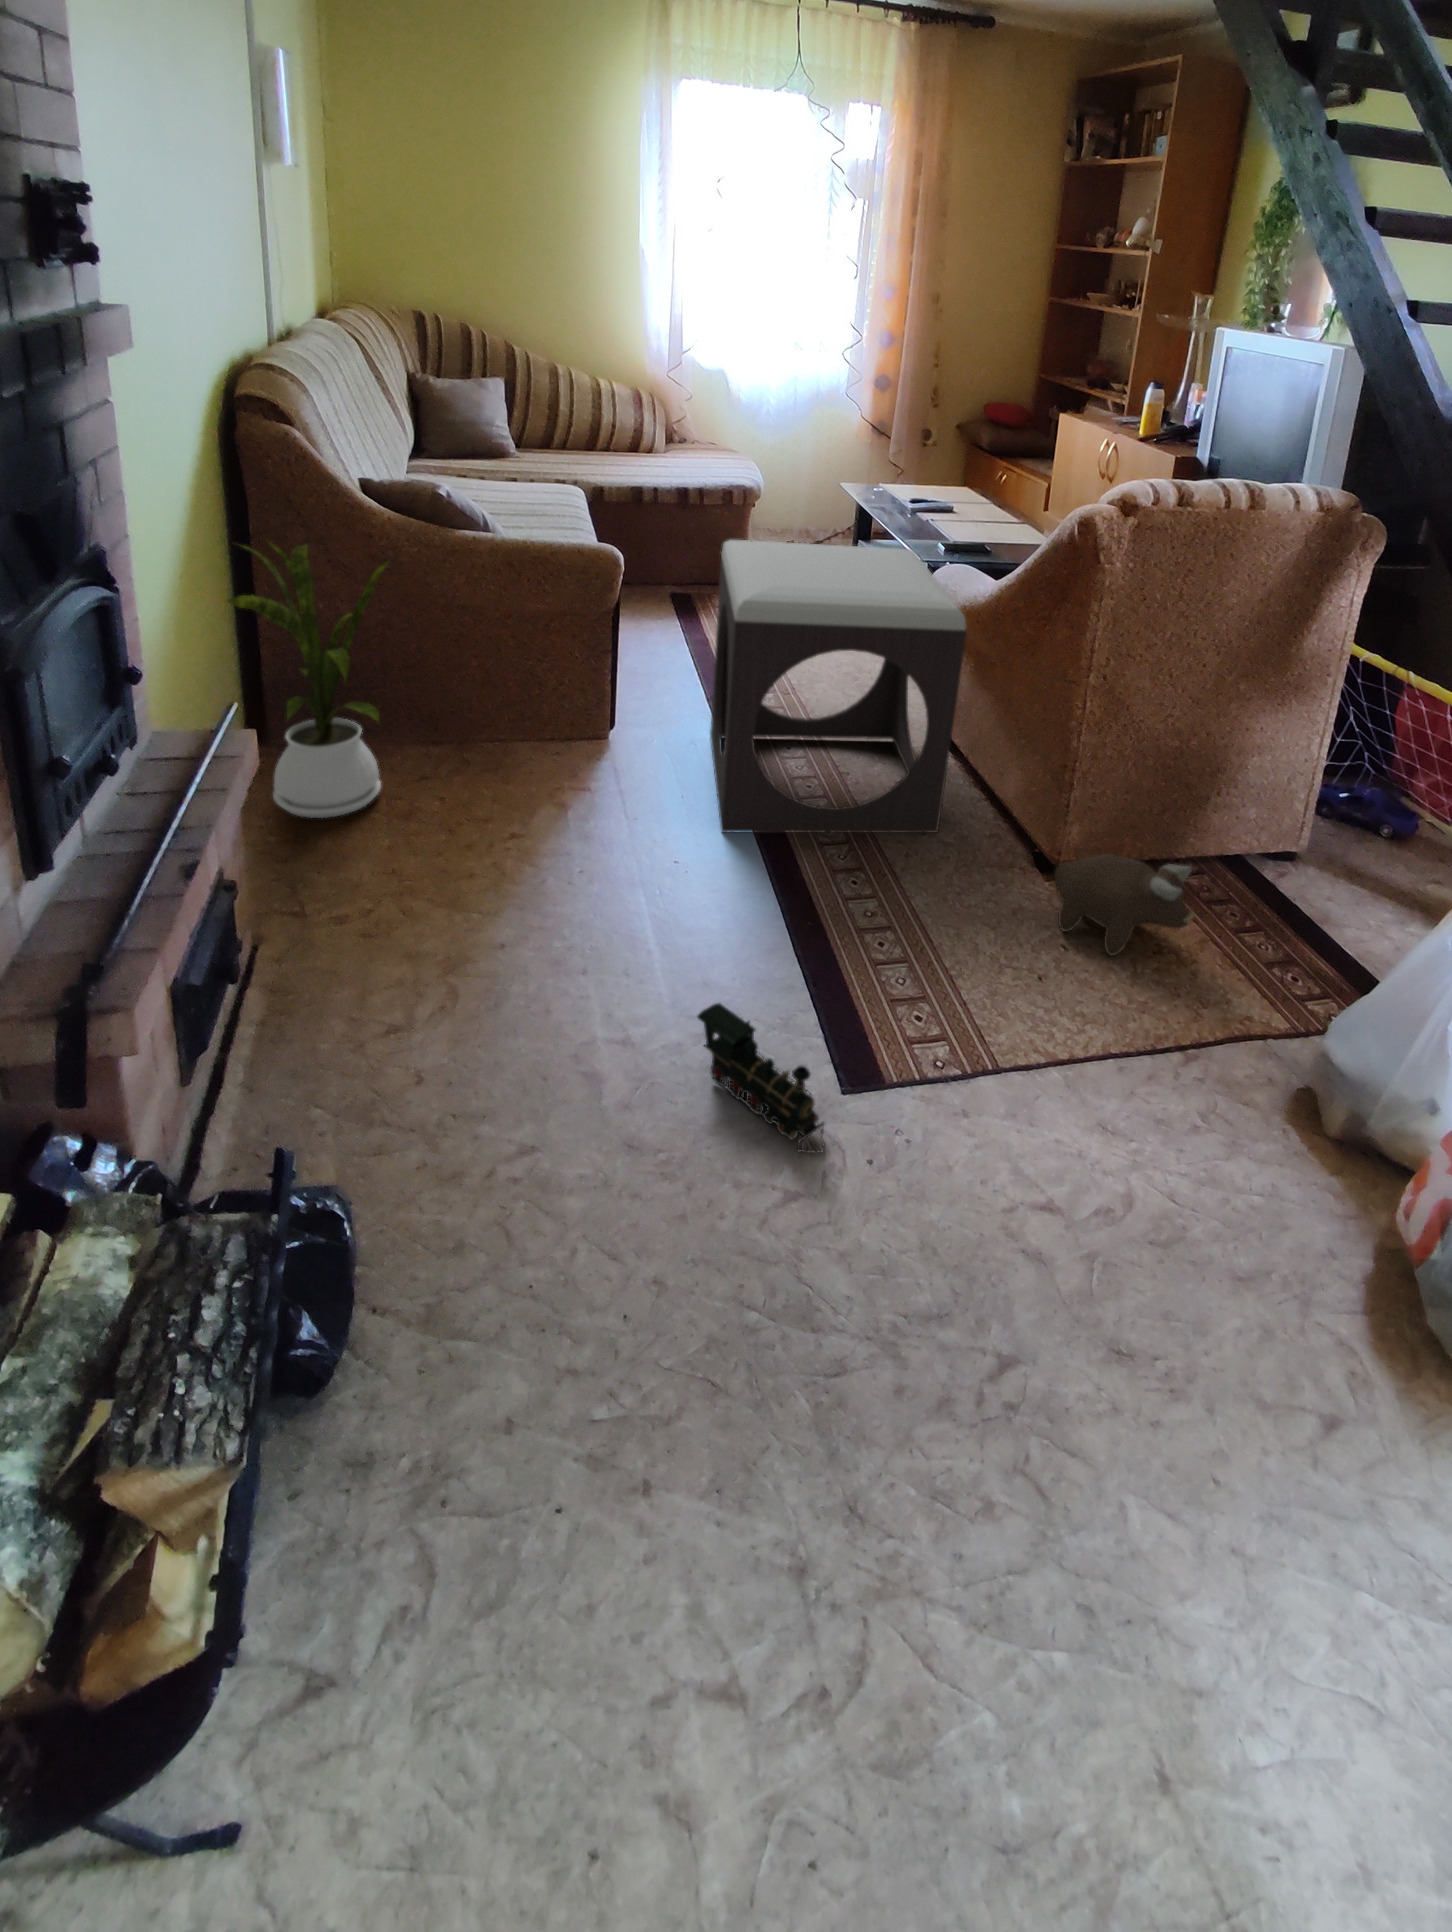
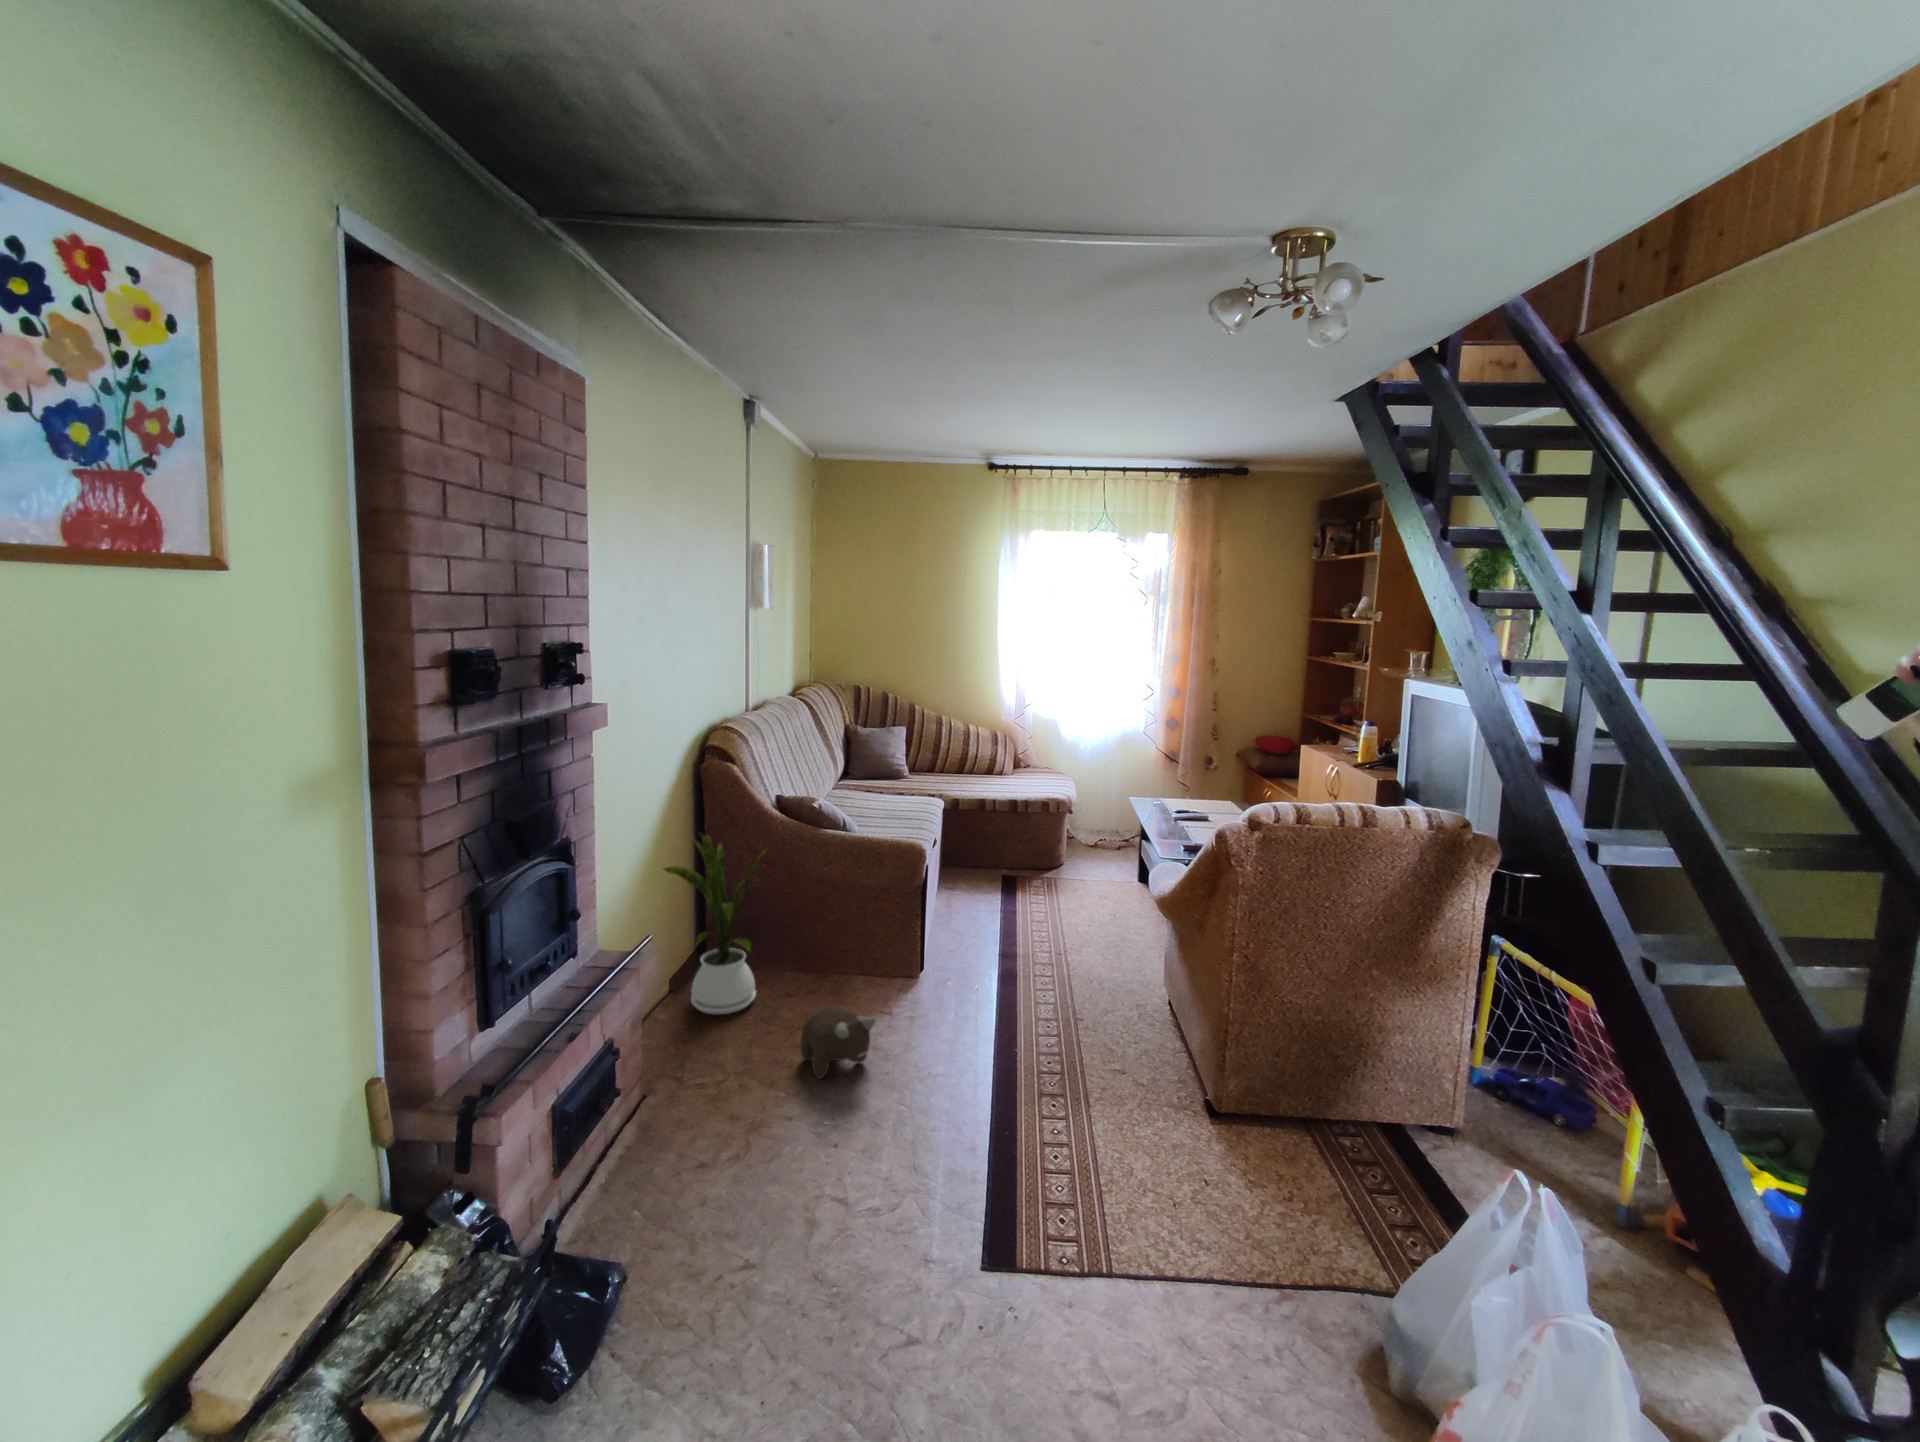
footstool: present [710,540,967,833] -> none [966,838,1145,1074]
plush toy: present [1055,854,1194,956] -> present [800,1006,875,1078]
toy train: present [697,1003,824,1153] -> none [872,1179,944,1315]

